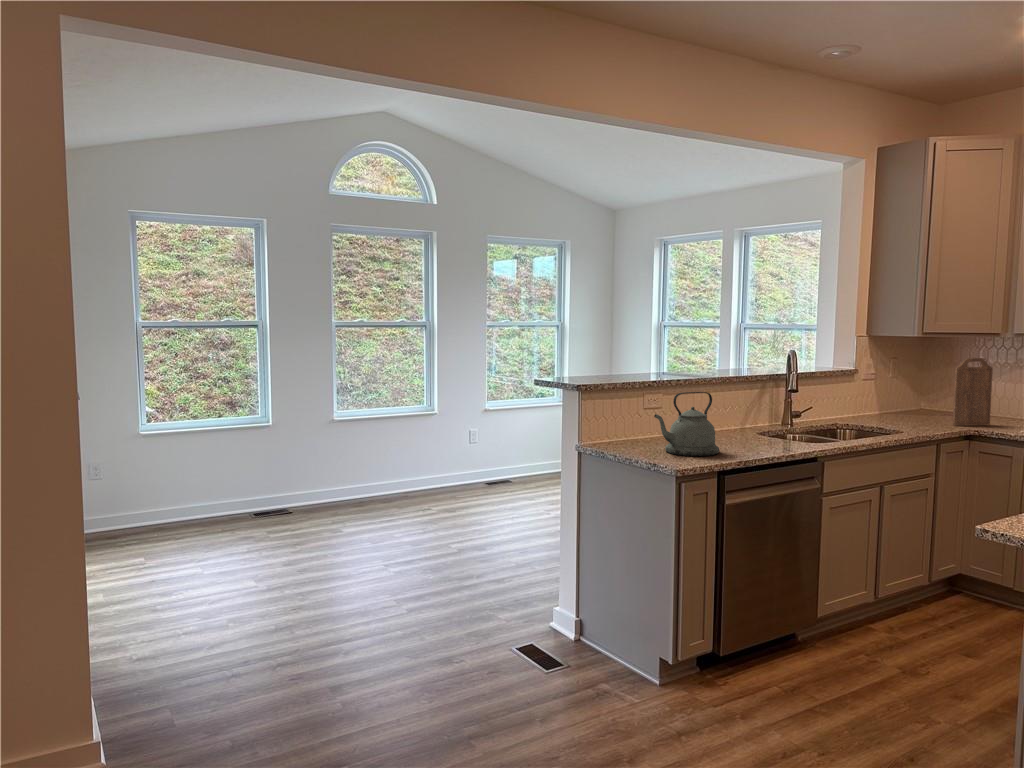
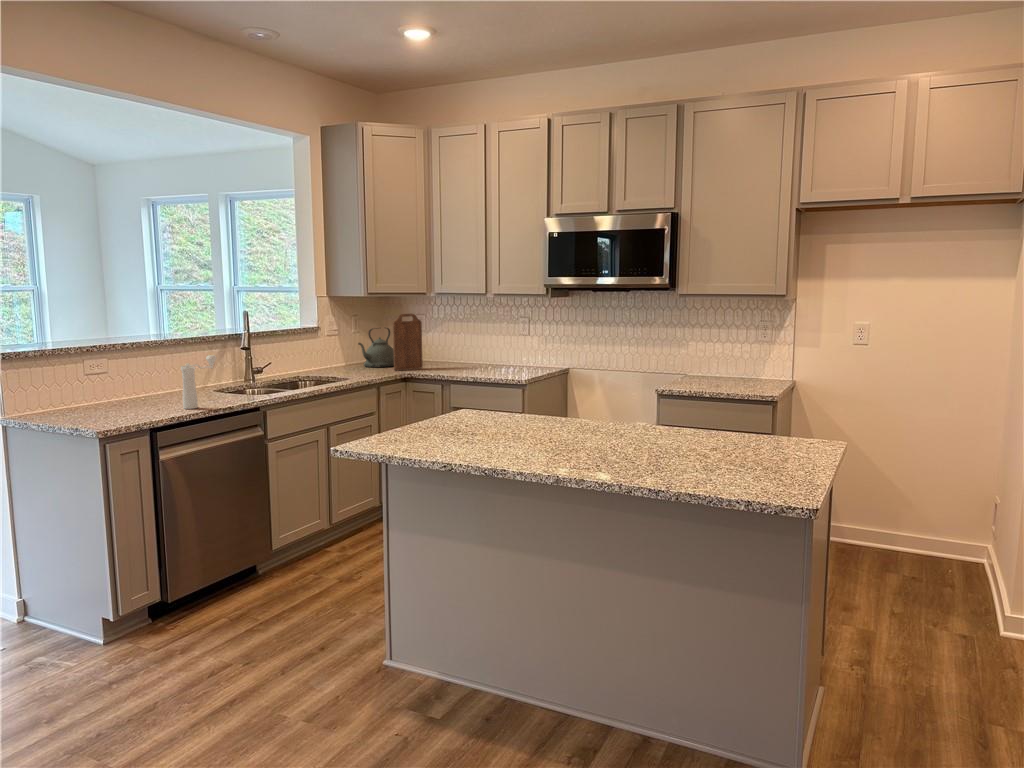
kettle: present [654,392,719,456] -> present [358,328,394,367]
pepper mill: none [743,398,779,453] -> present [181,355,217,409]

